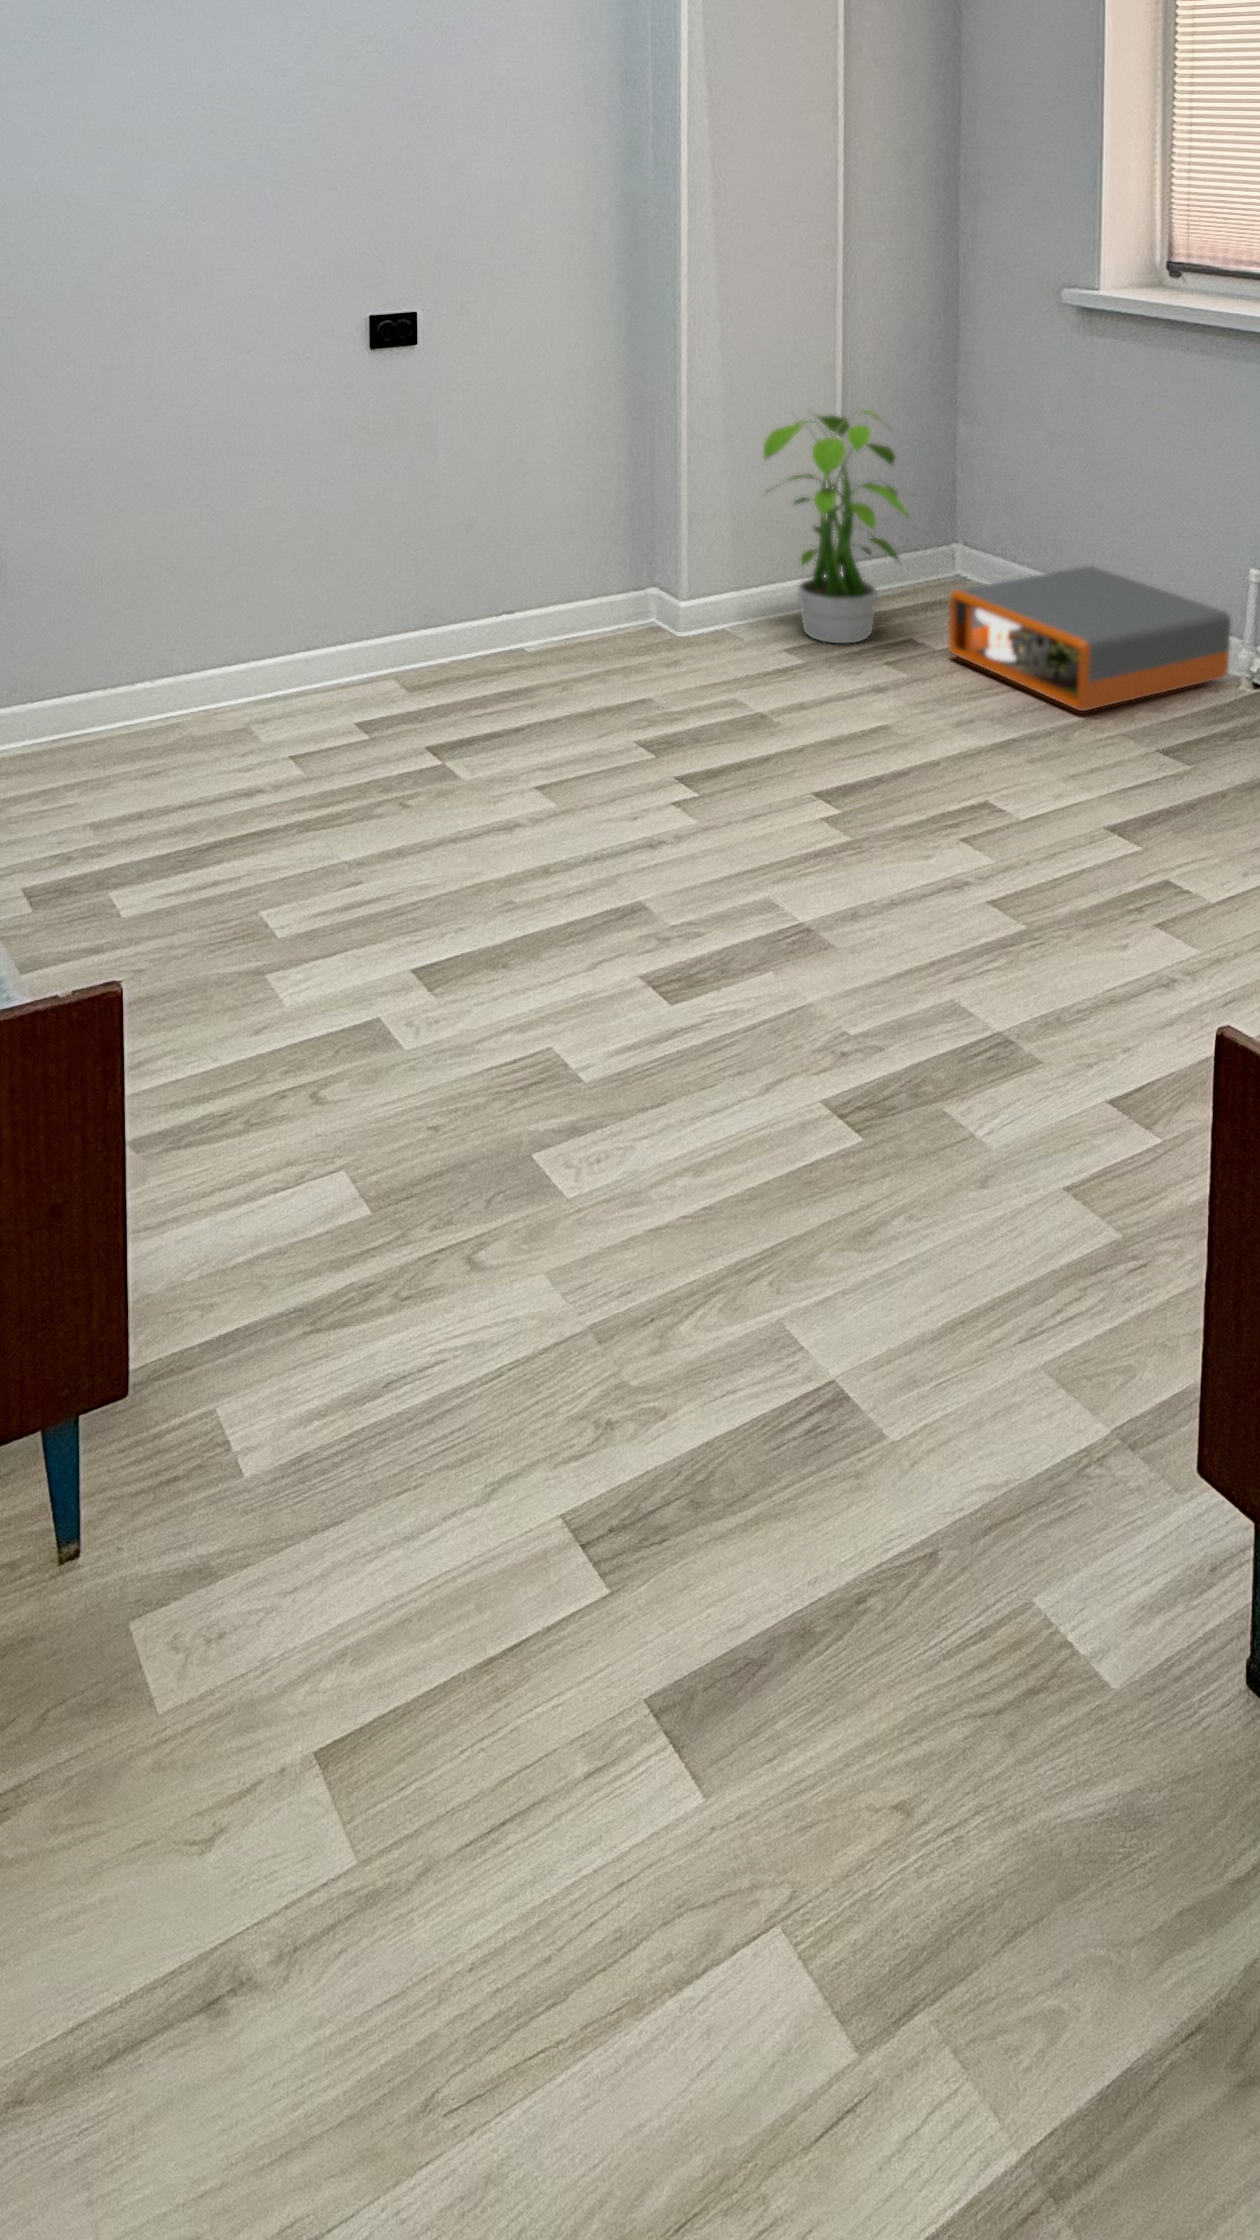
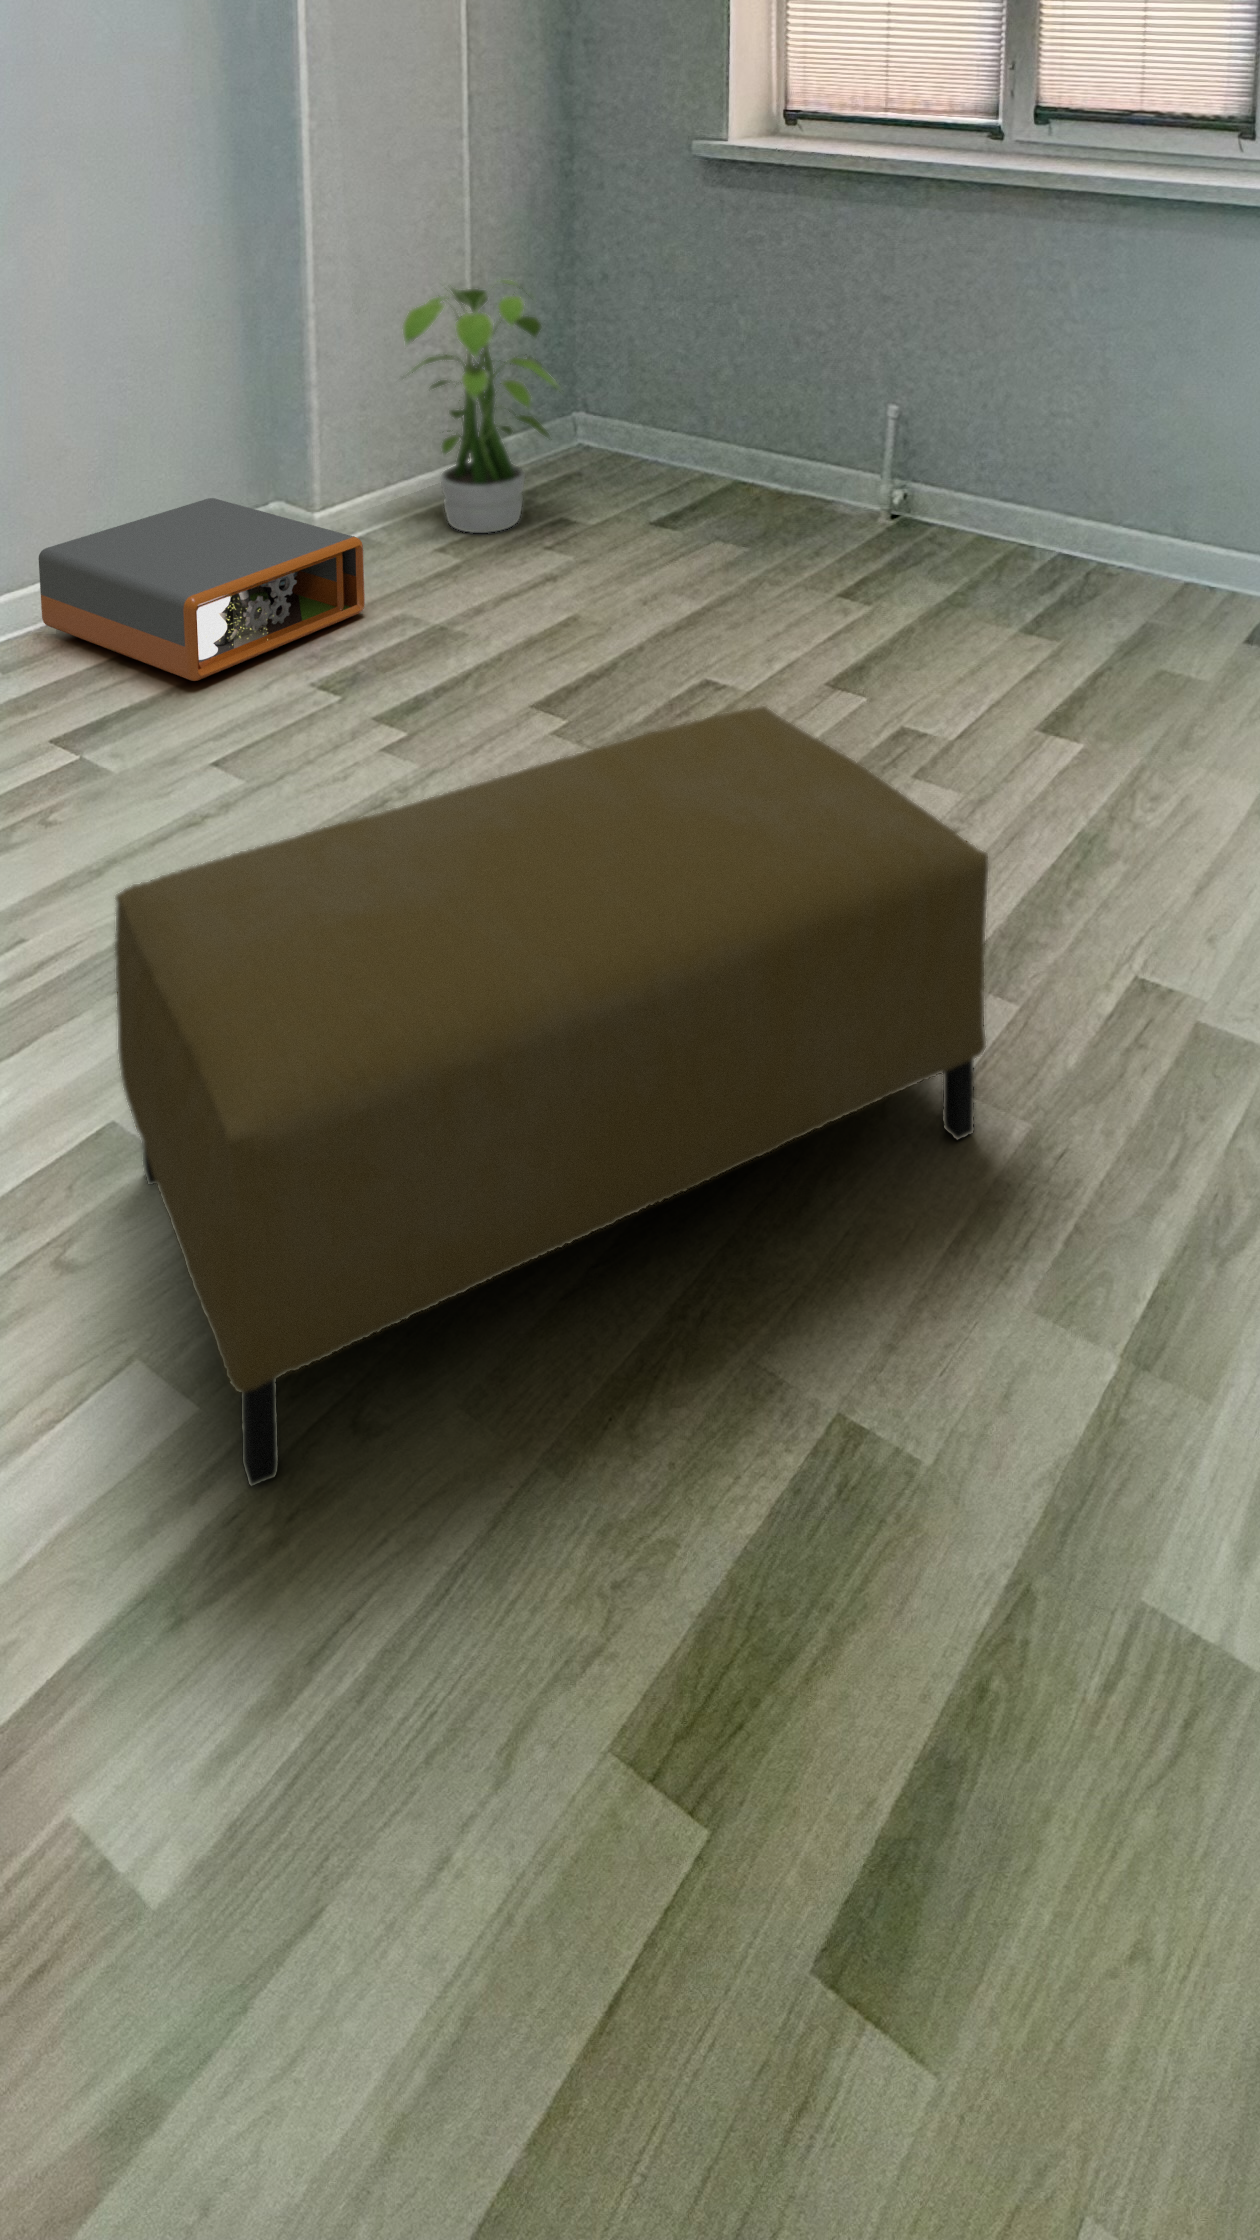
storage box: present [948,566,1231,711] -> present [39,498,365,681]
ottoman: none [366,801,1069,1267] -> present [115,706,988,1486]

